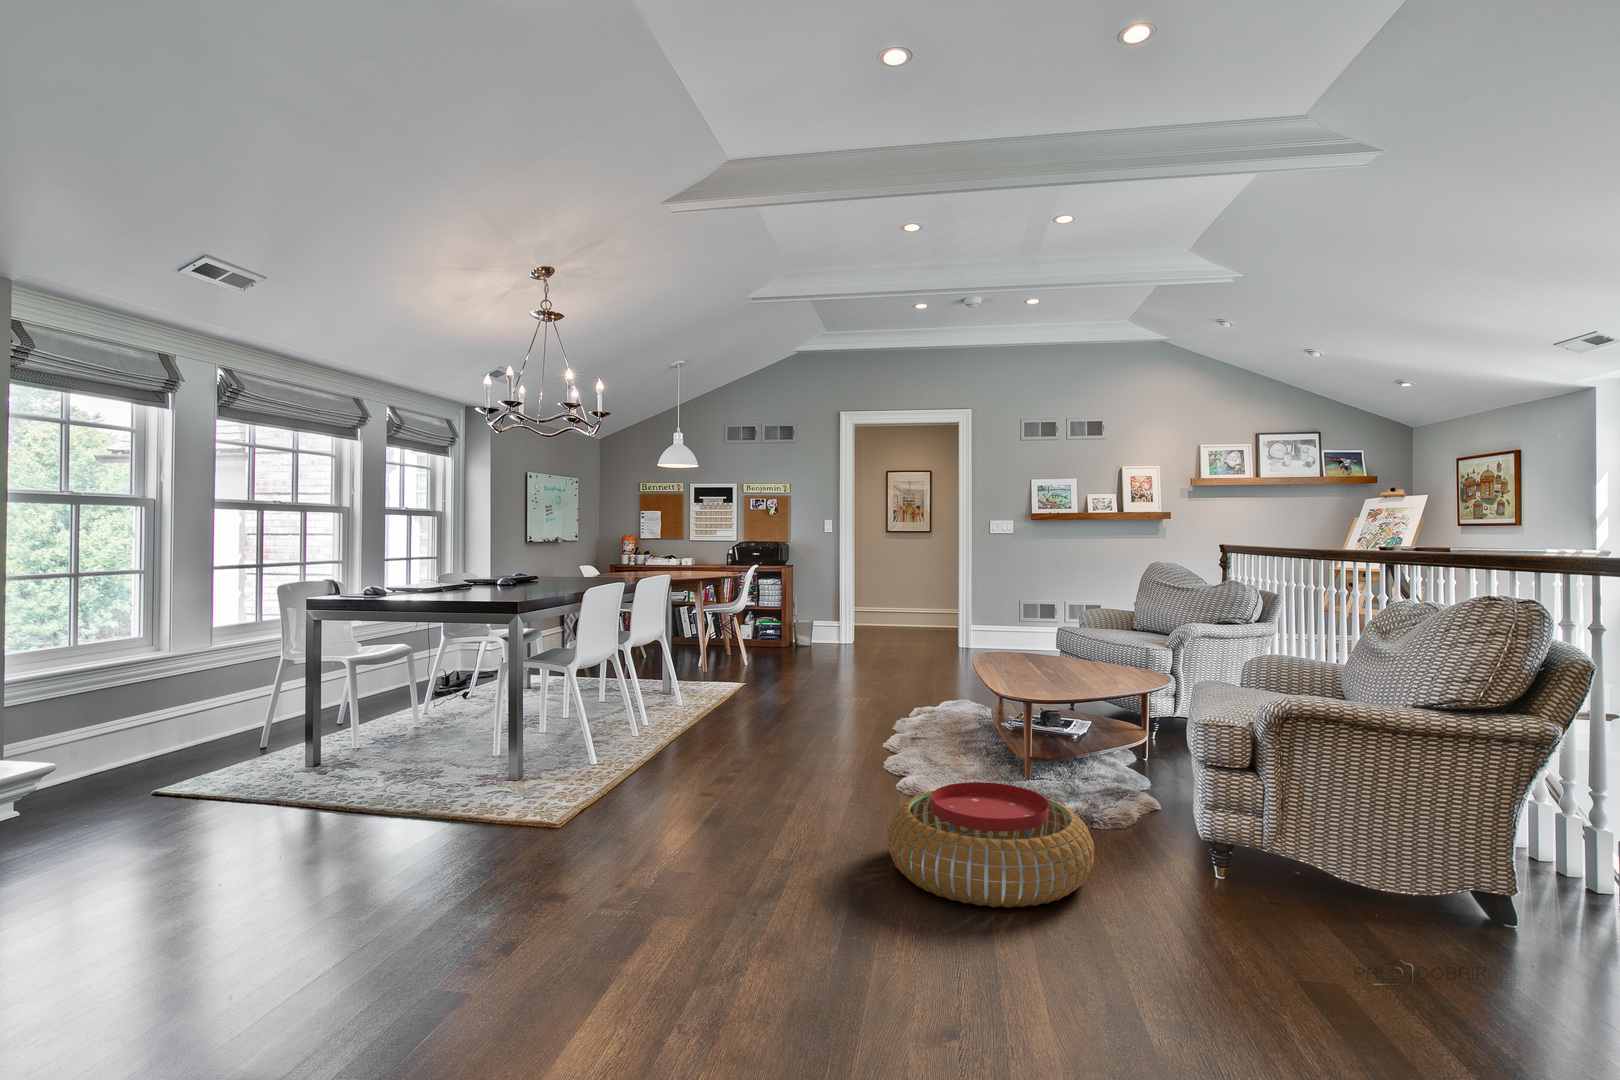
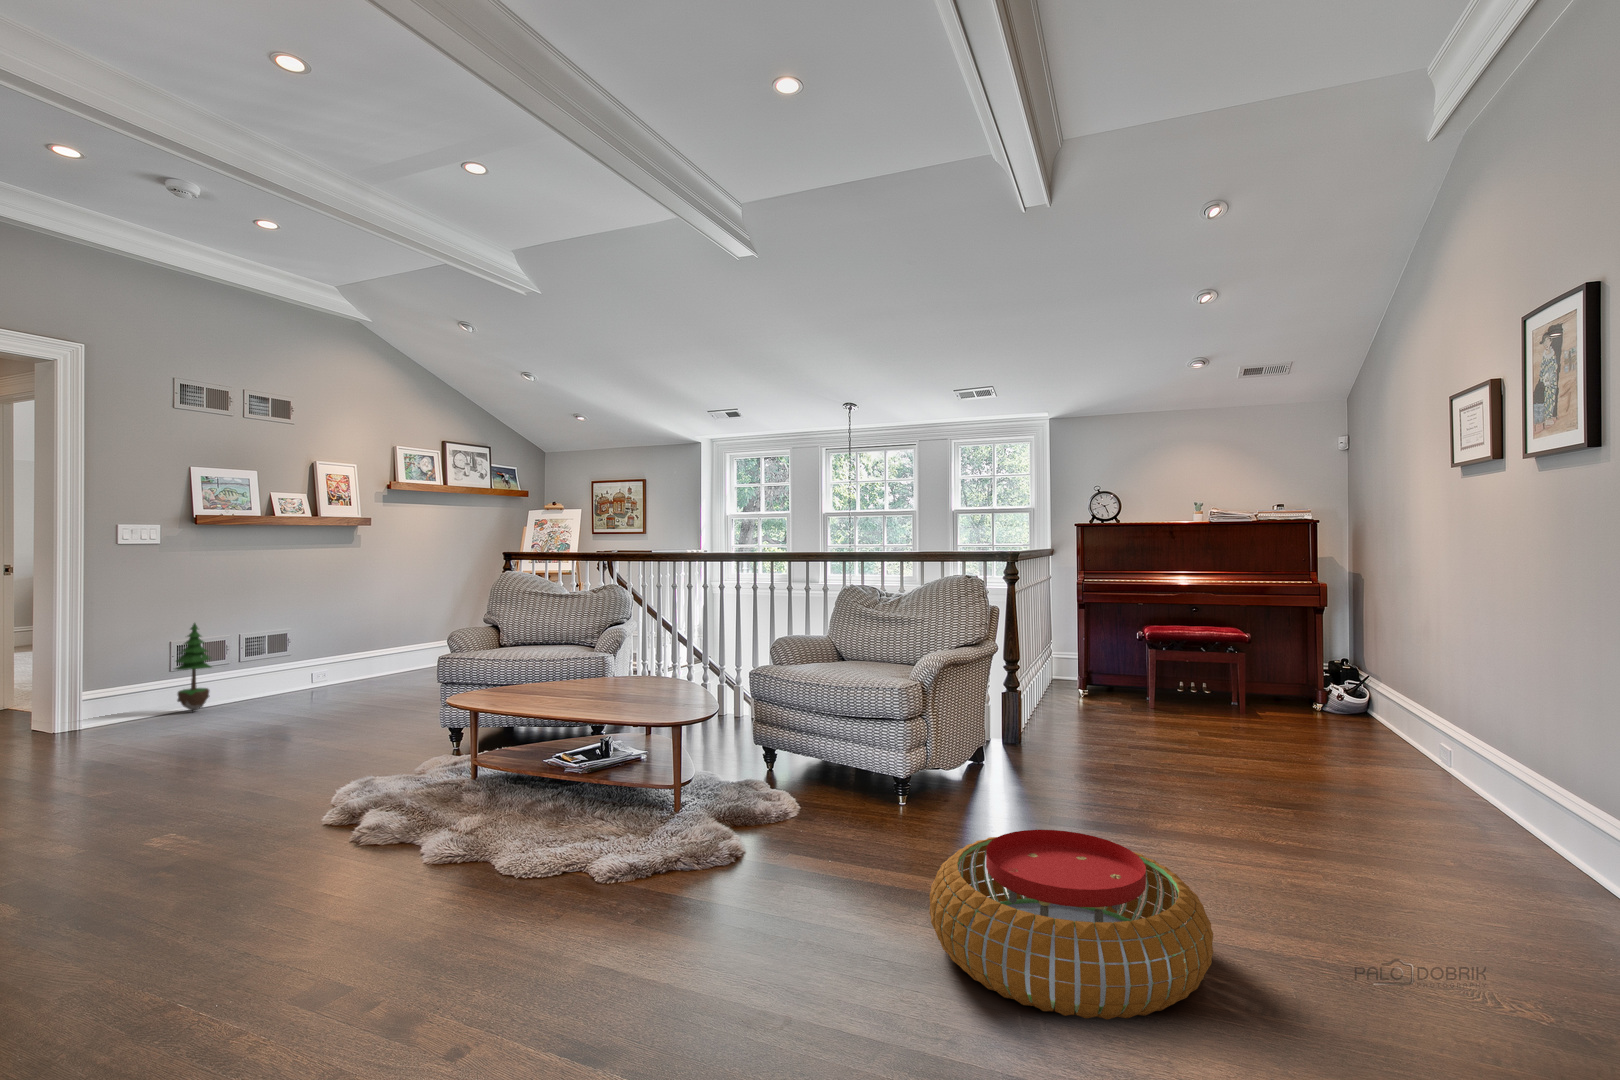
potted tree: none [1014,587,1036,649] -> present [175,623,211,711]

